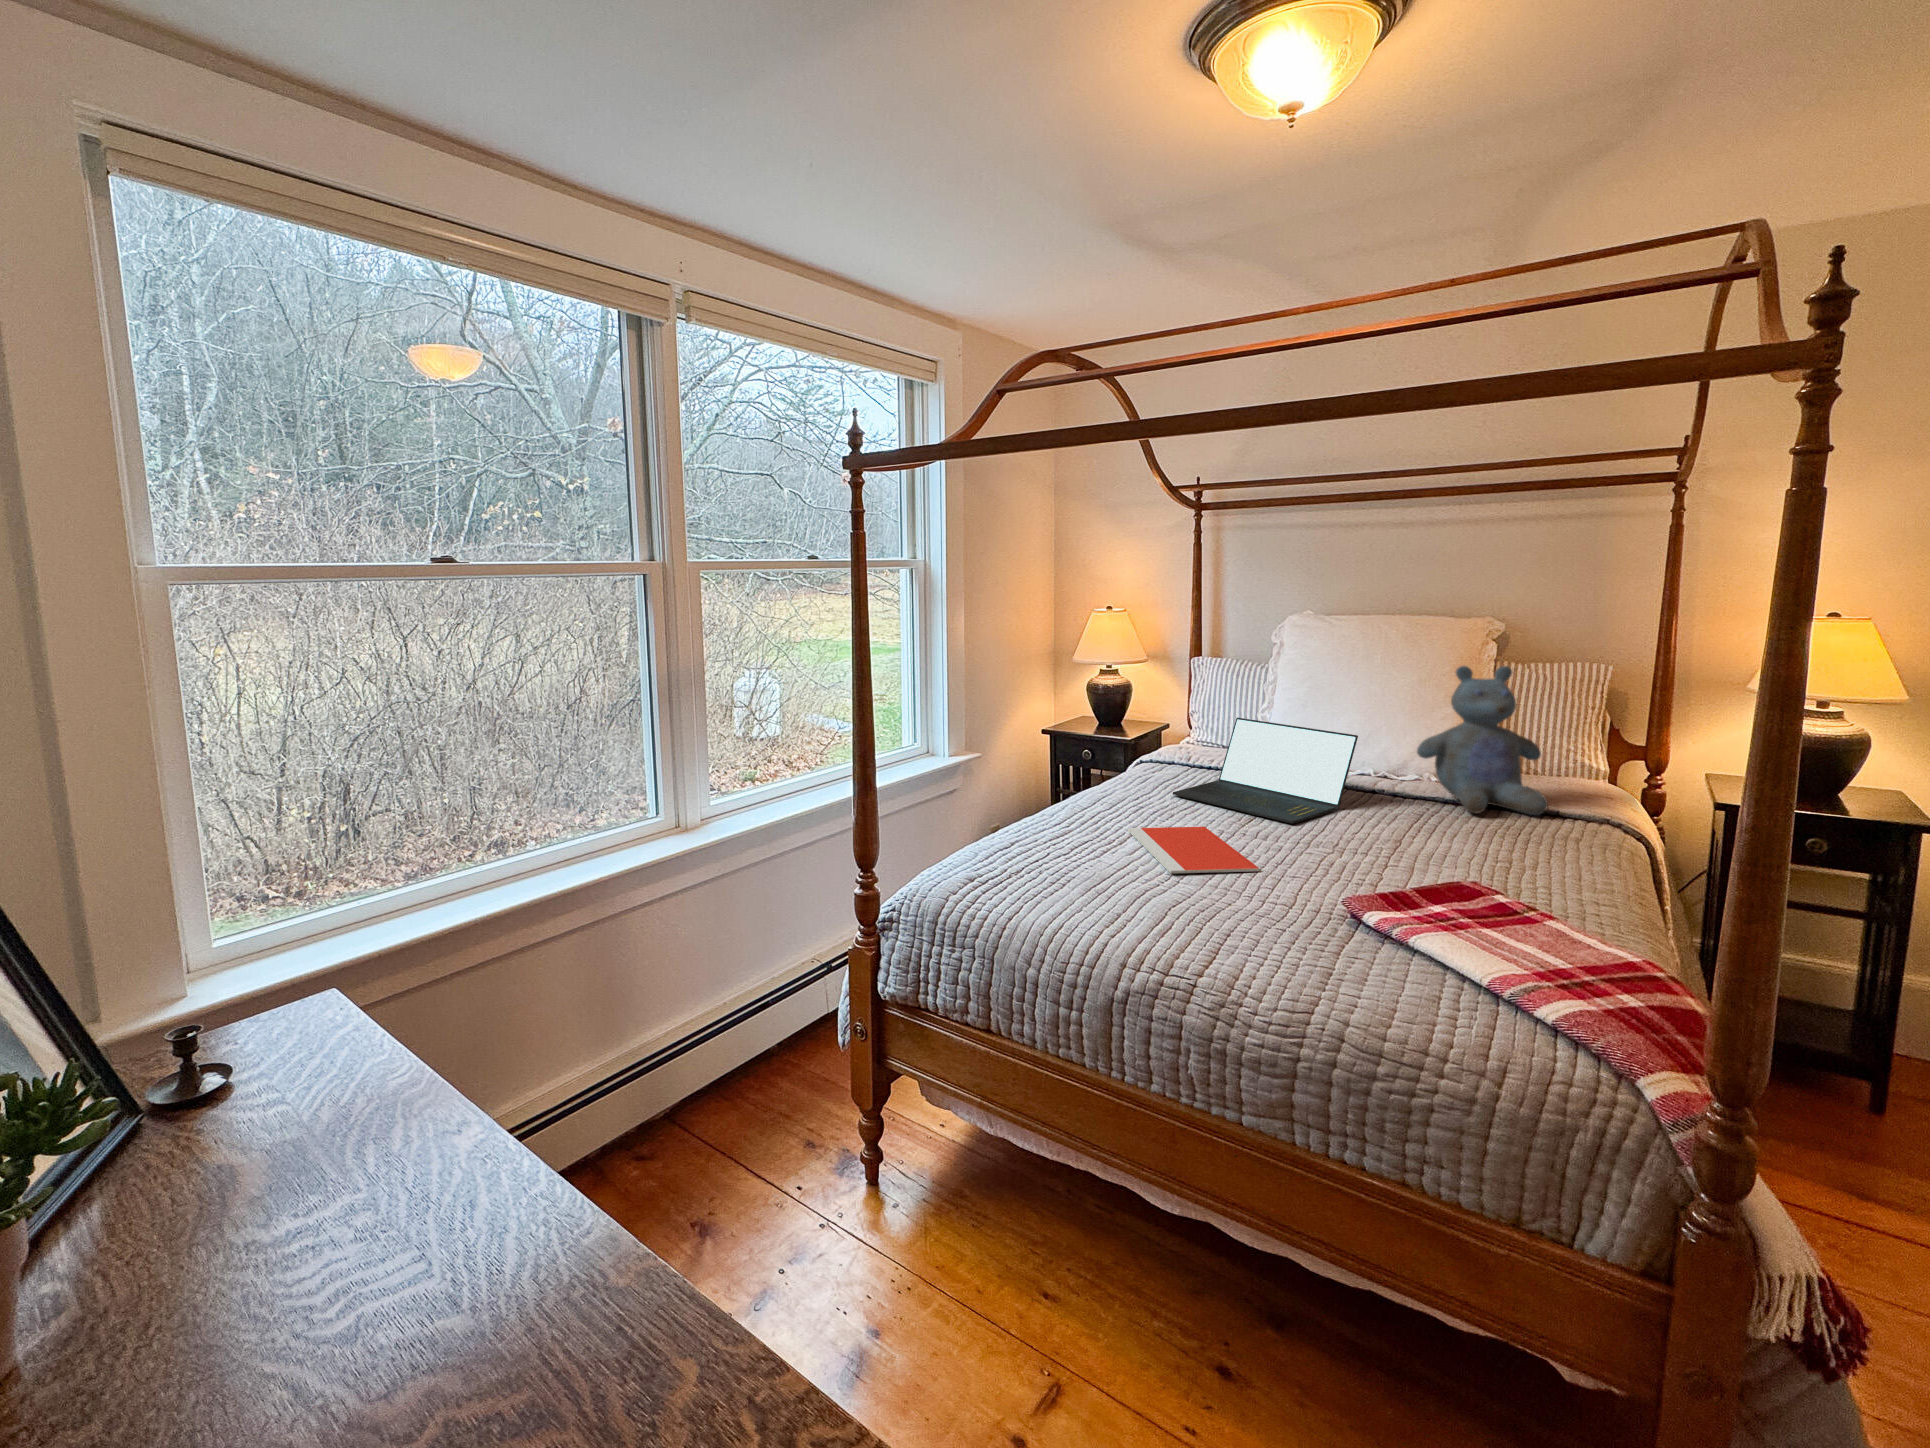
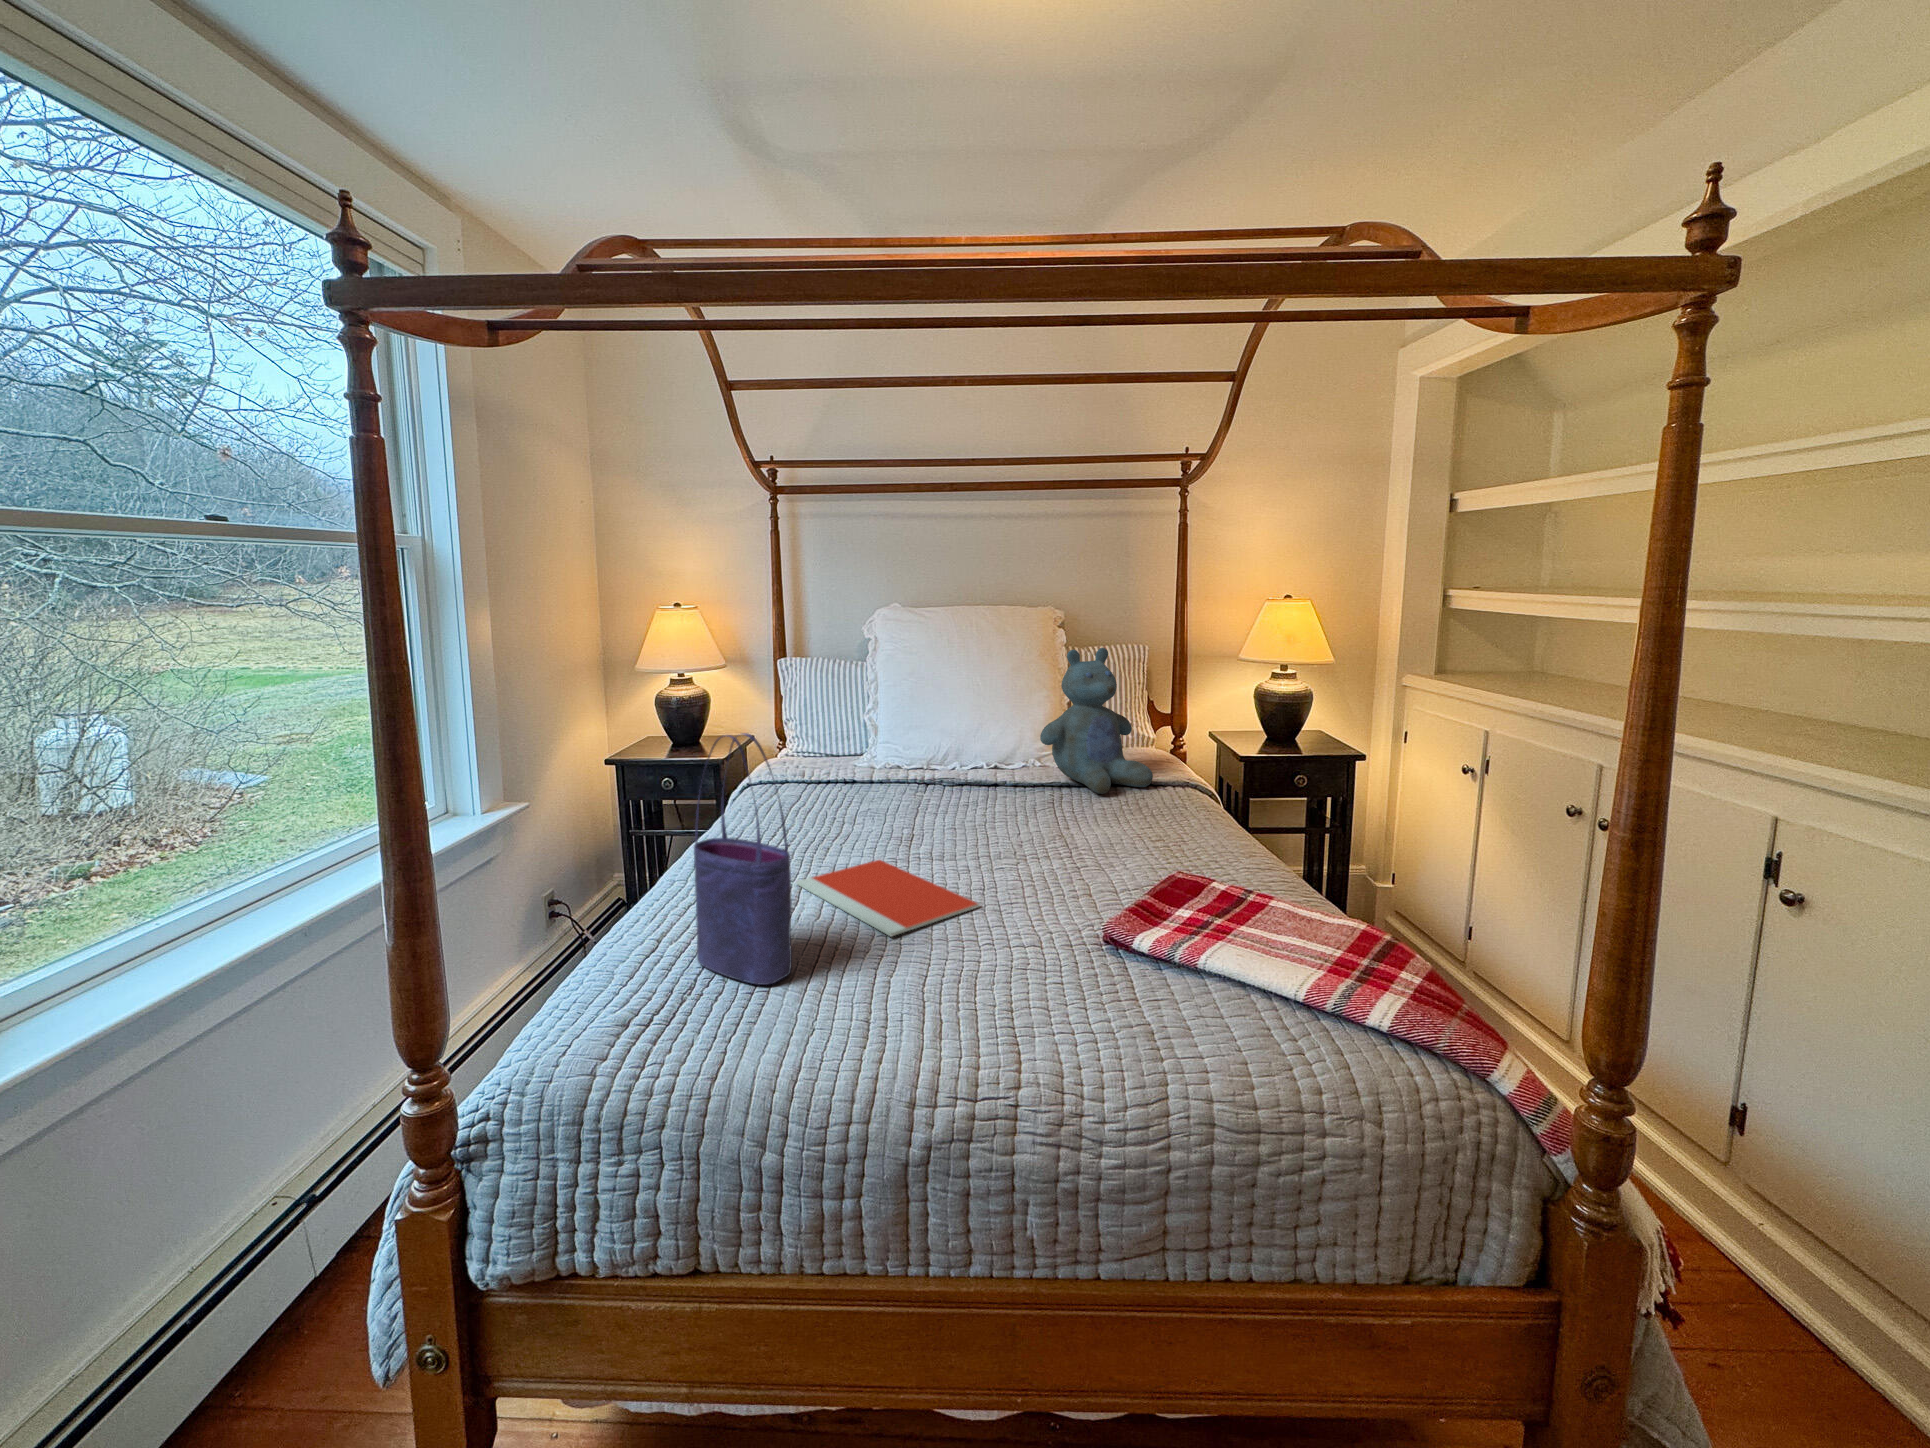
tote bag: none [1032,706,1090,880] -> present [694,733,792,985]
laptop: present [1173,718,1358,824] -> none [816,723,998,837]

